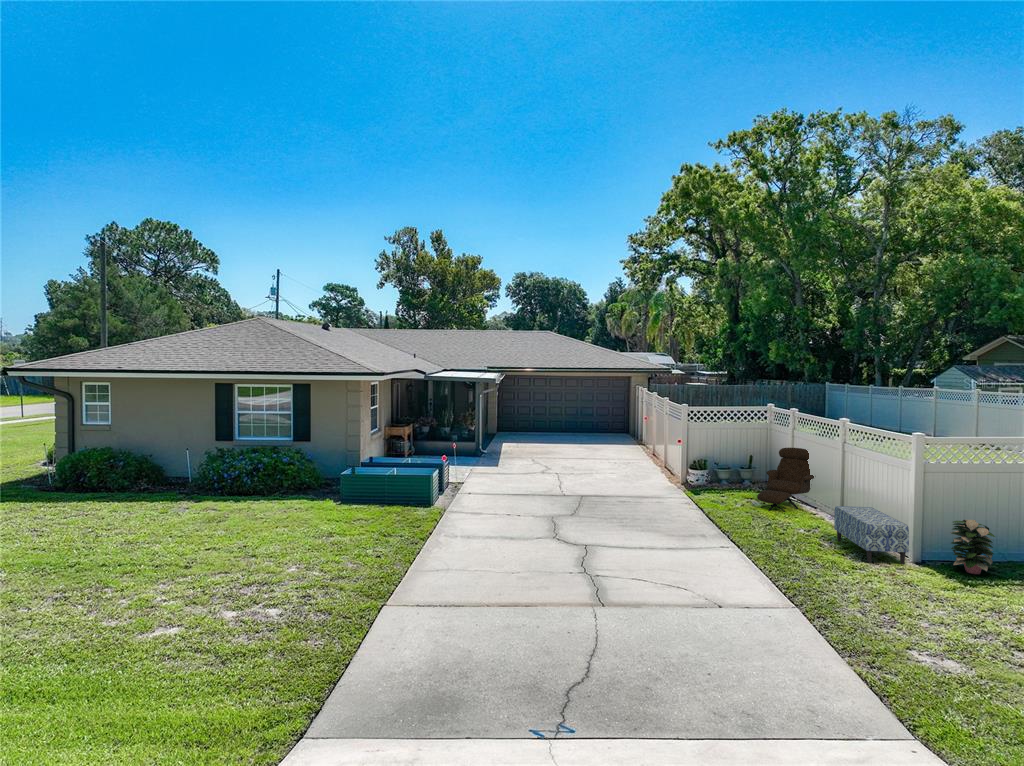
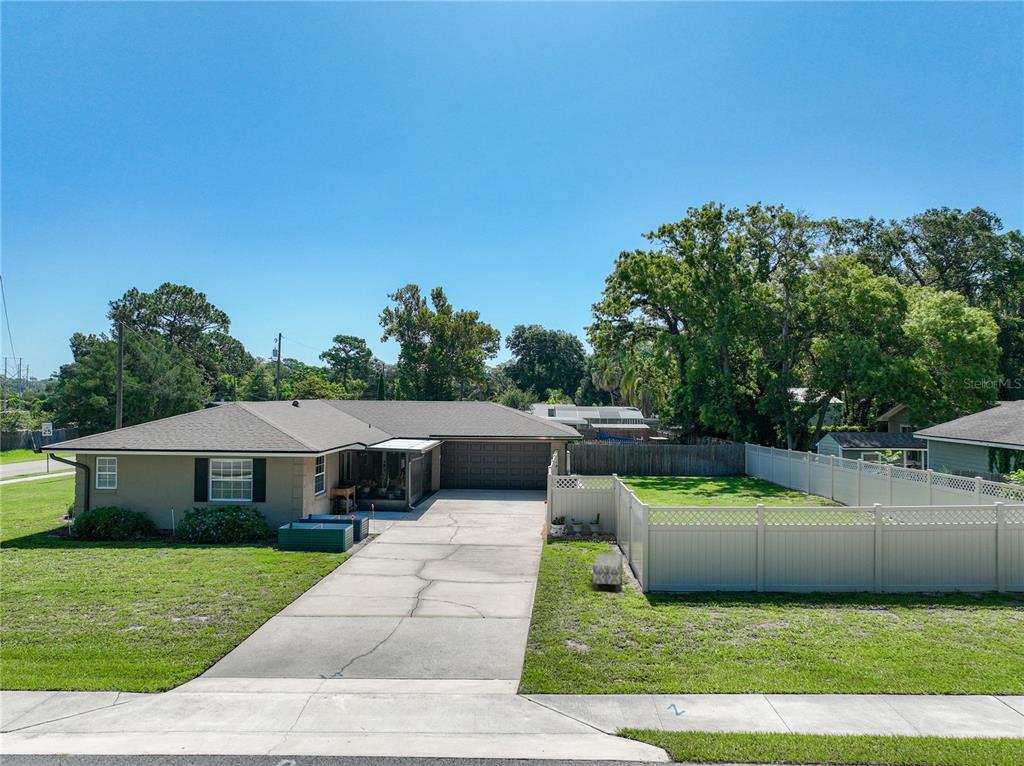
lounge chair: present [757,448,814,512] -> none [580,509,627,559]
decorative plant: present [950,520,995,574] -> none [641,562,668,599]

